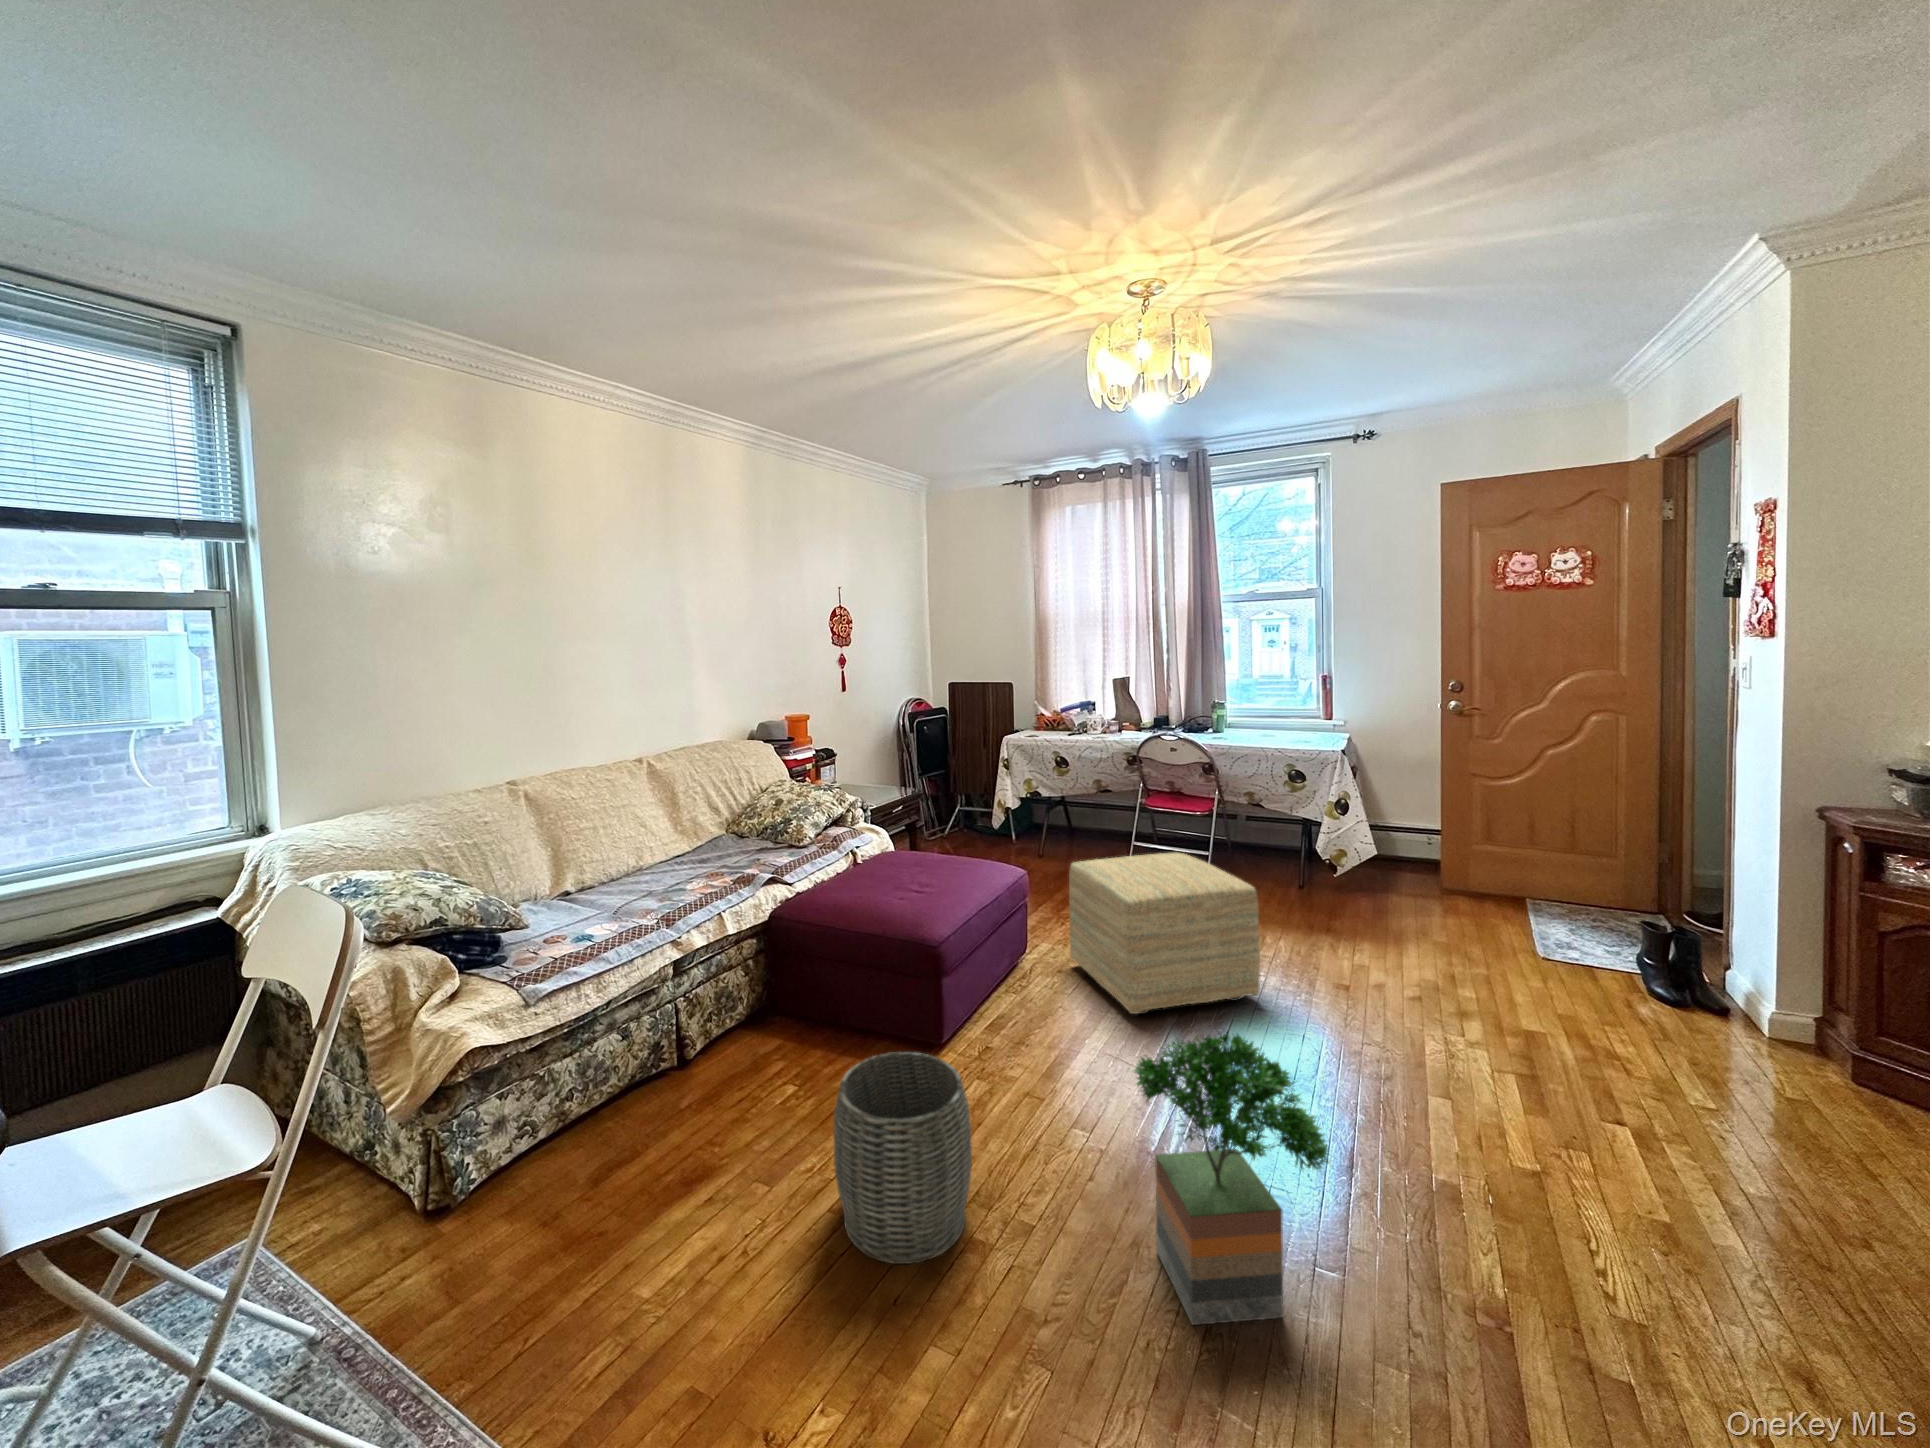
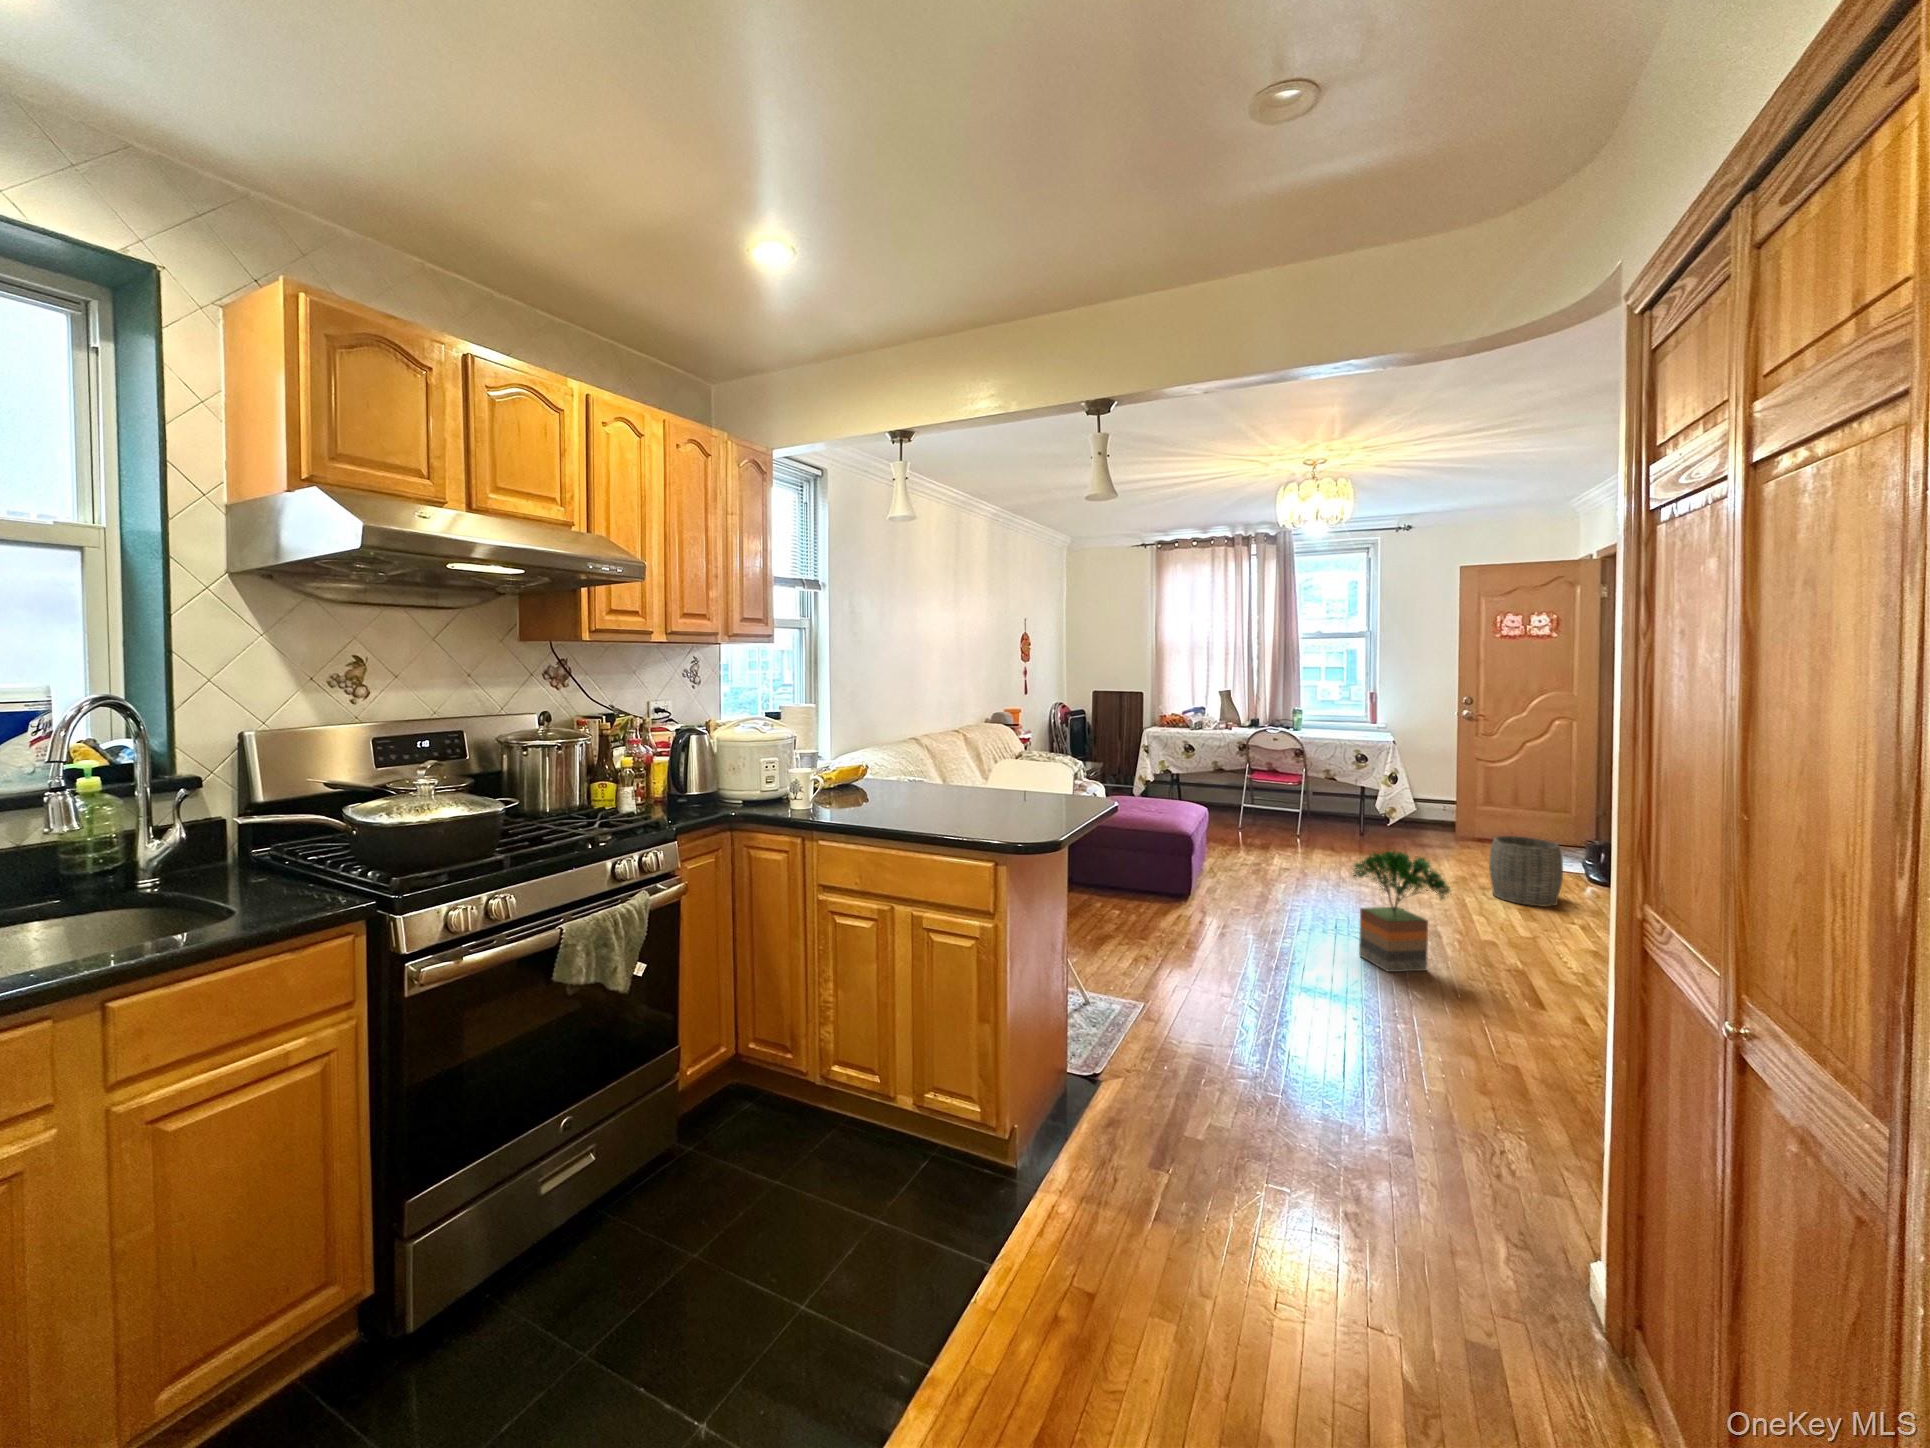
ottoman: present [1069,852,1260,1014] -> none [1237,798,1365,886]
woven basket: present [833,1052,972,1264] -> present [1489,836,1563,907]

